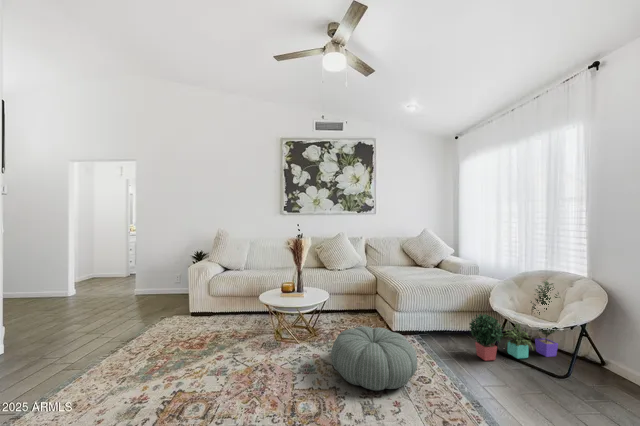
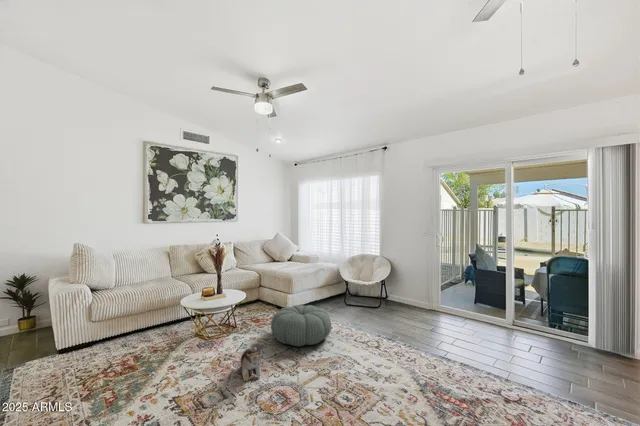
potted plant: present [470,280,560,361] -> none [337,257,376,310]
plush toy: none [250,359,288,399] -> present [240,347,261,381]

